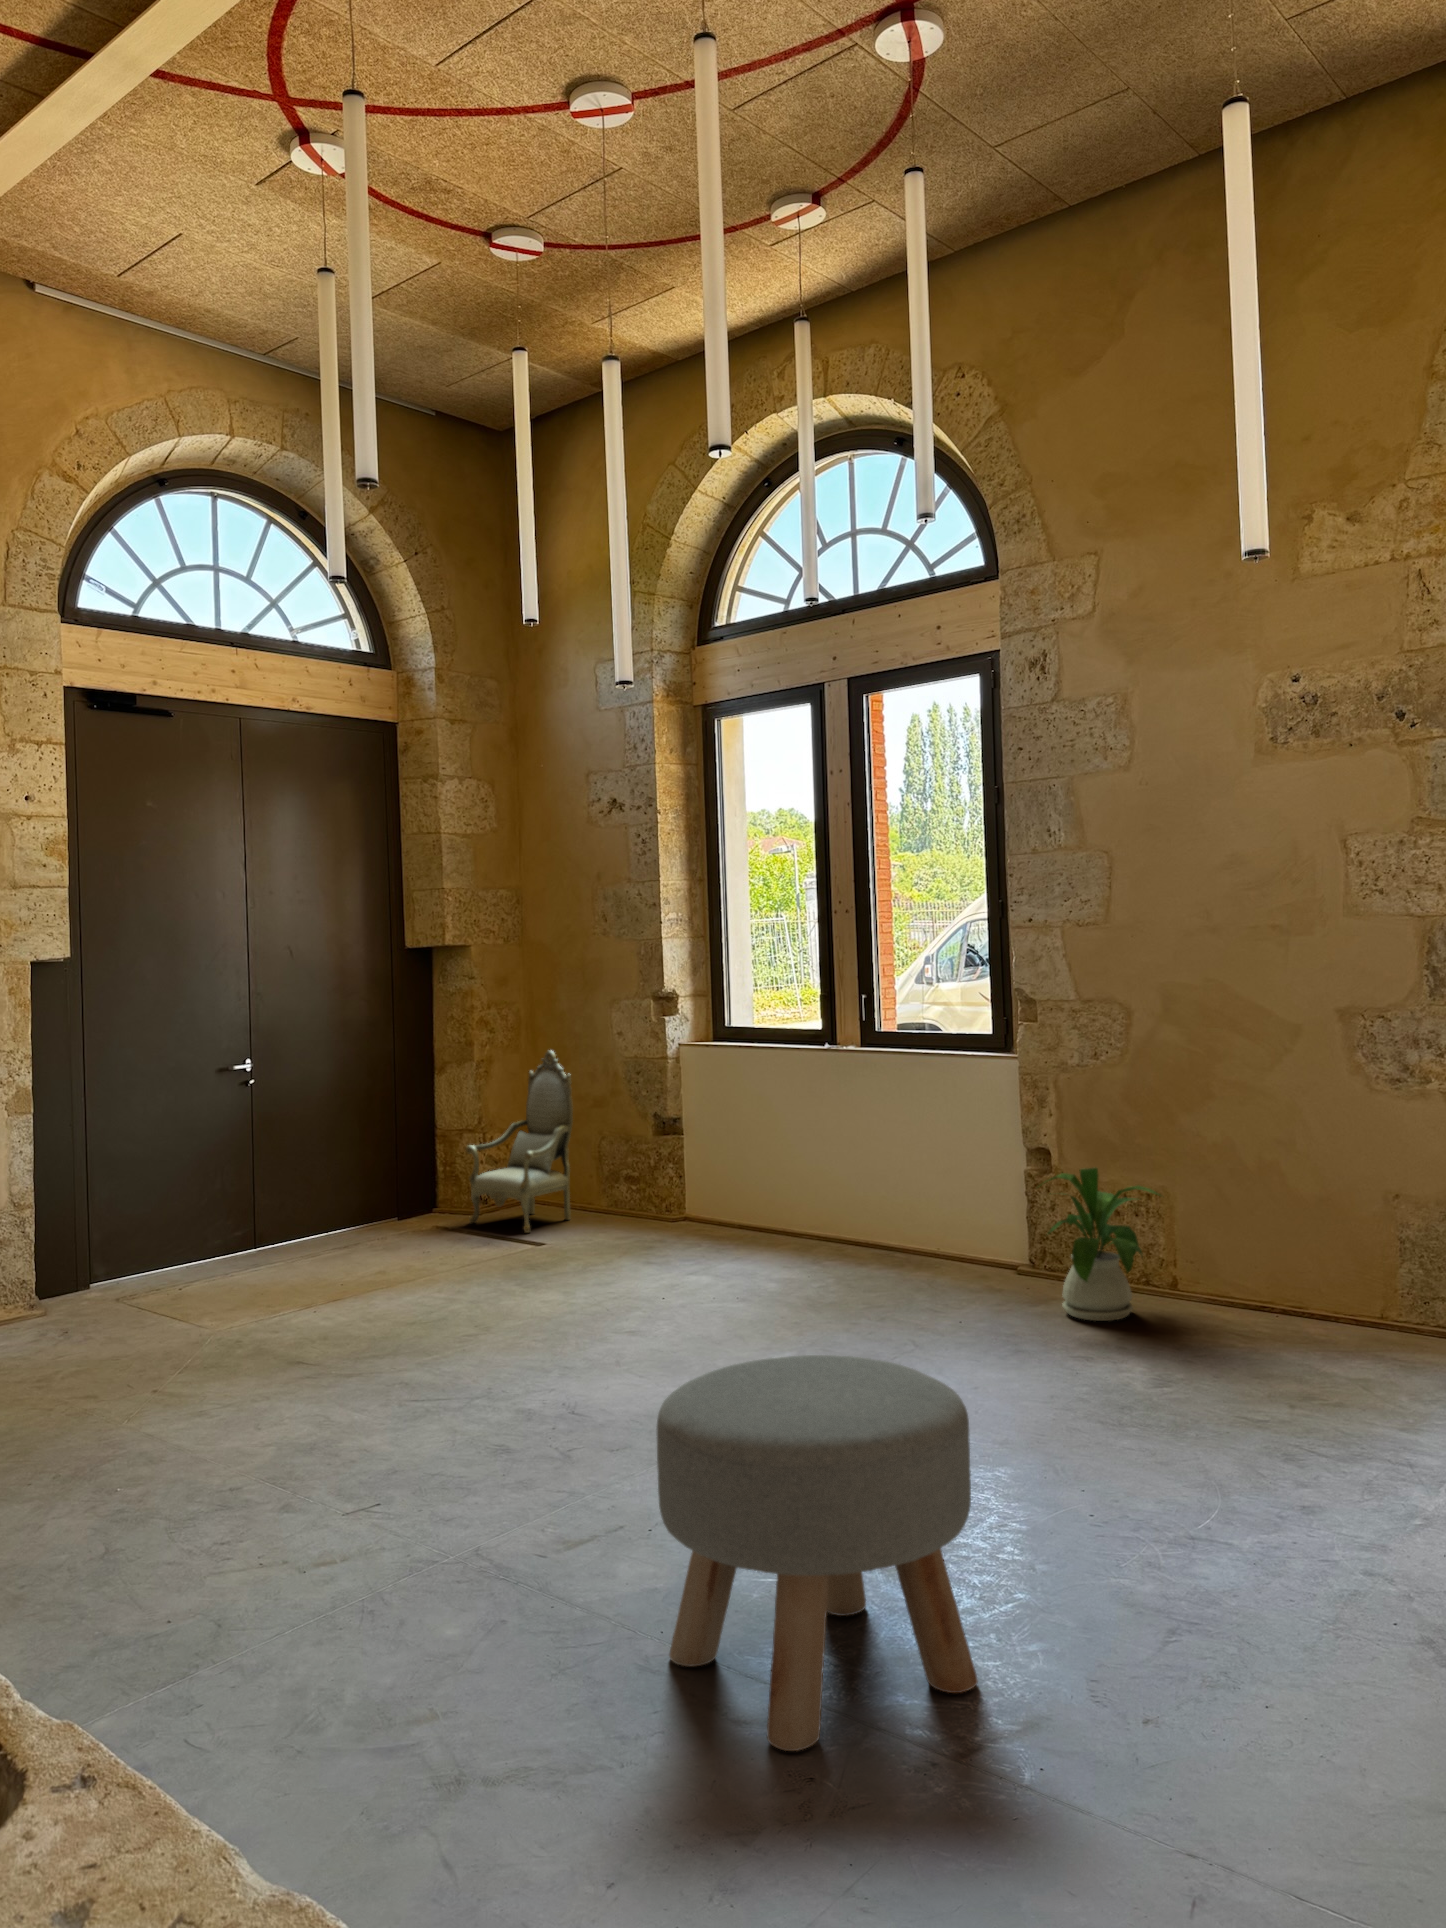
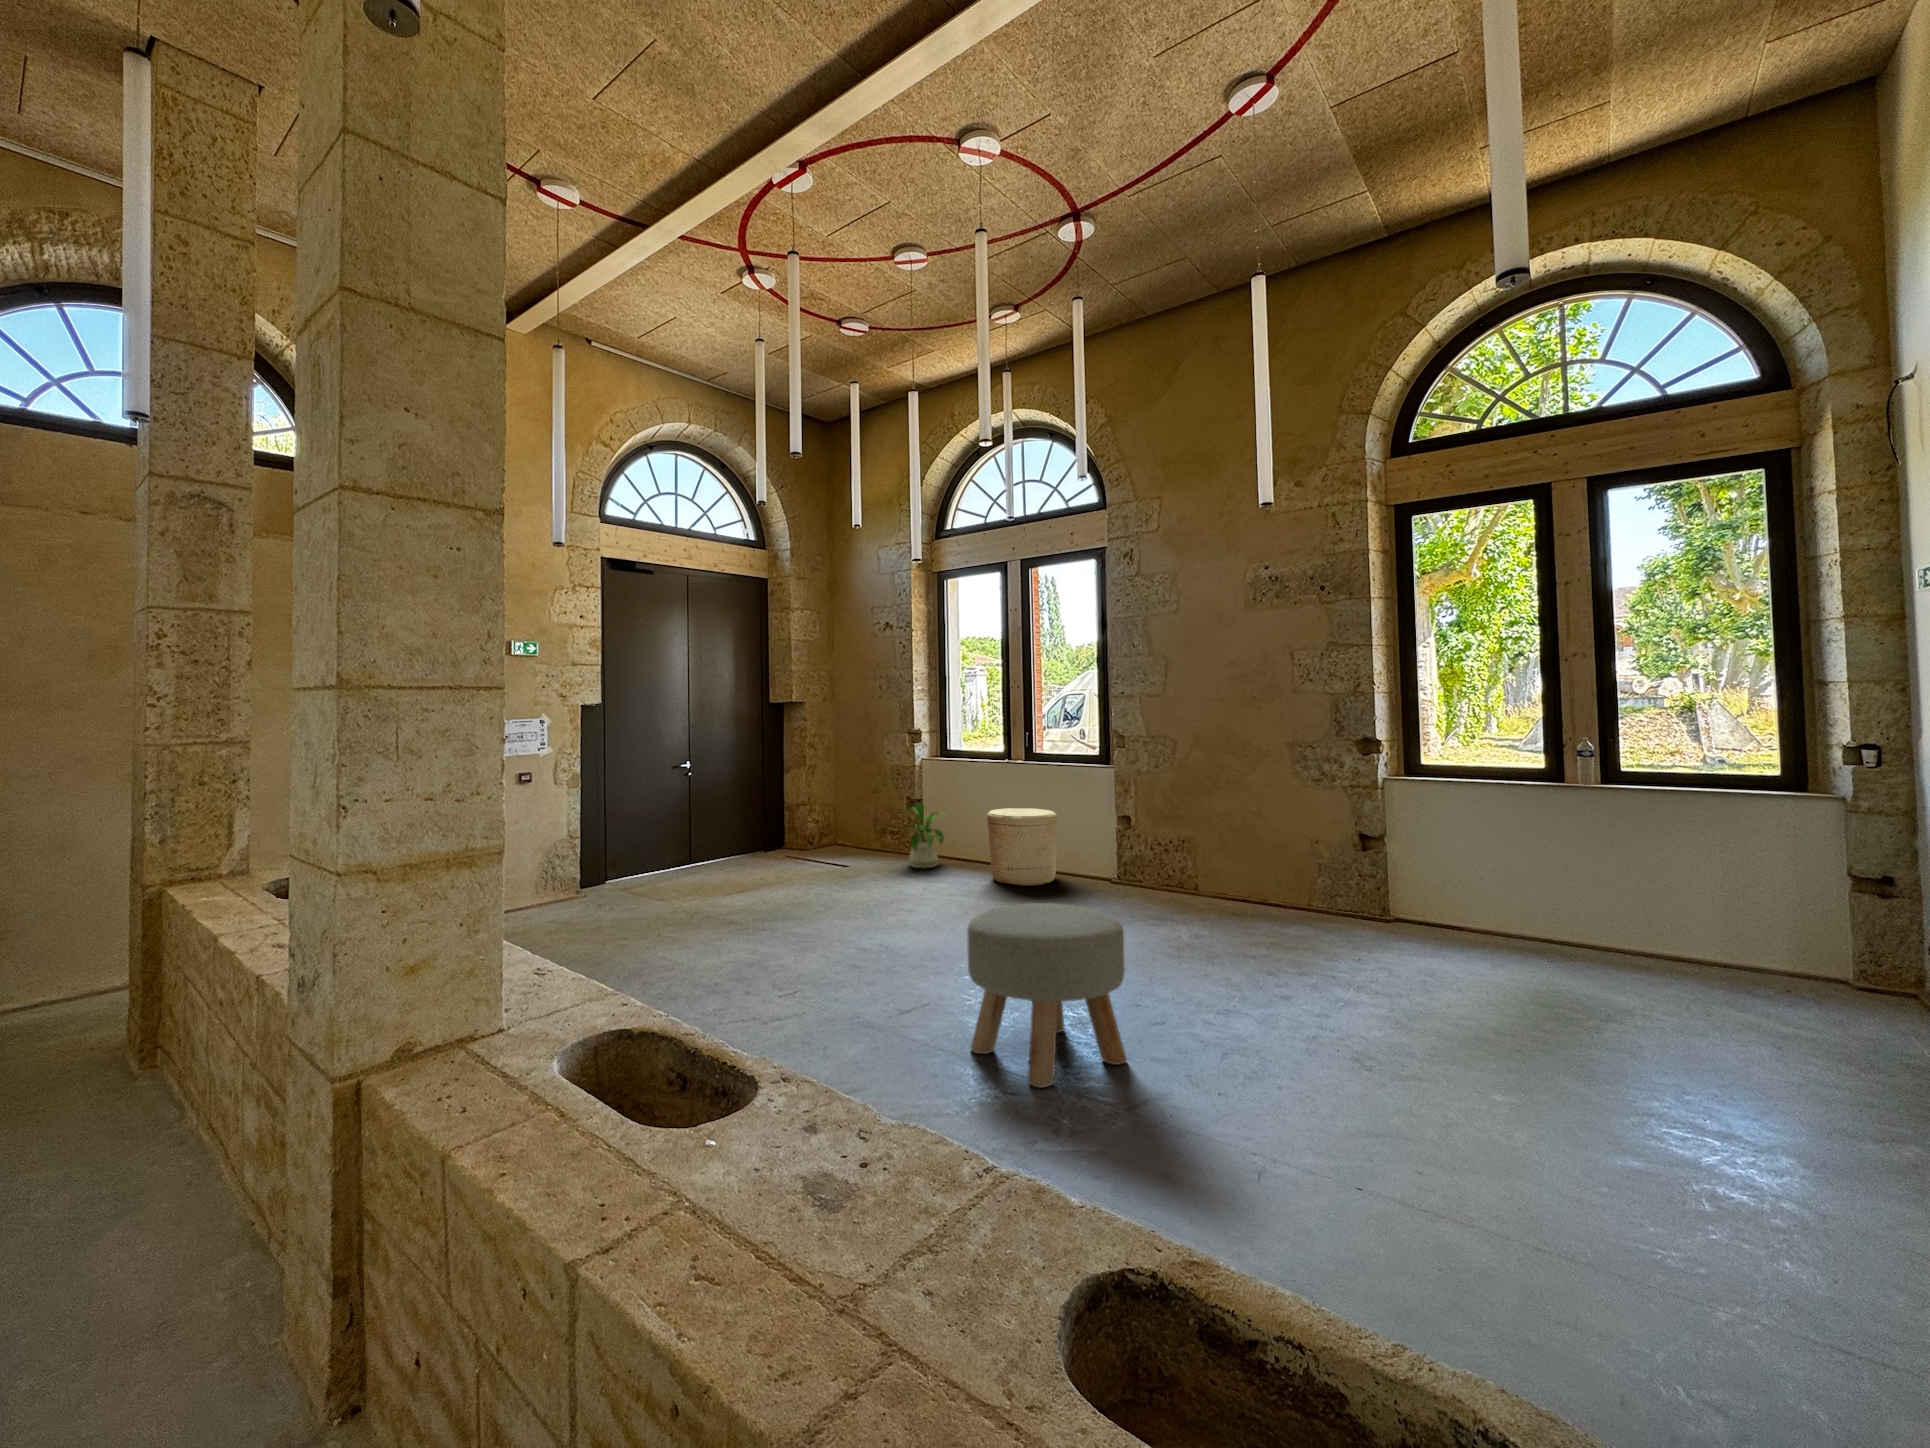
armchair: present [466,1051,573,1233] -> none [804,731,863,861]
woven basket: none [785,1135,917,1281] -> present [986,808,1057,886]
house plant: present [1038,1168,1160,1321] -> present [908,803,944,868]

